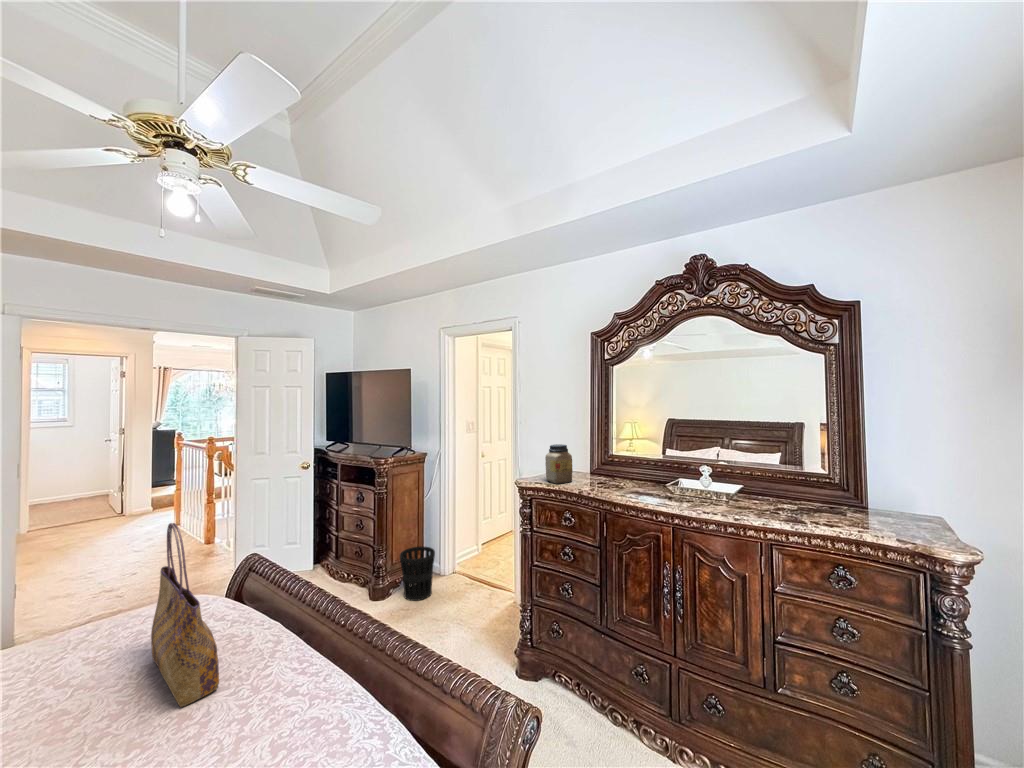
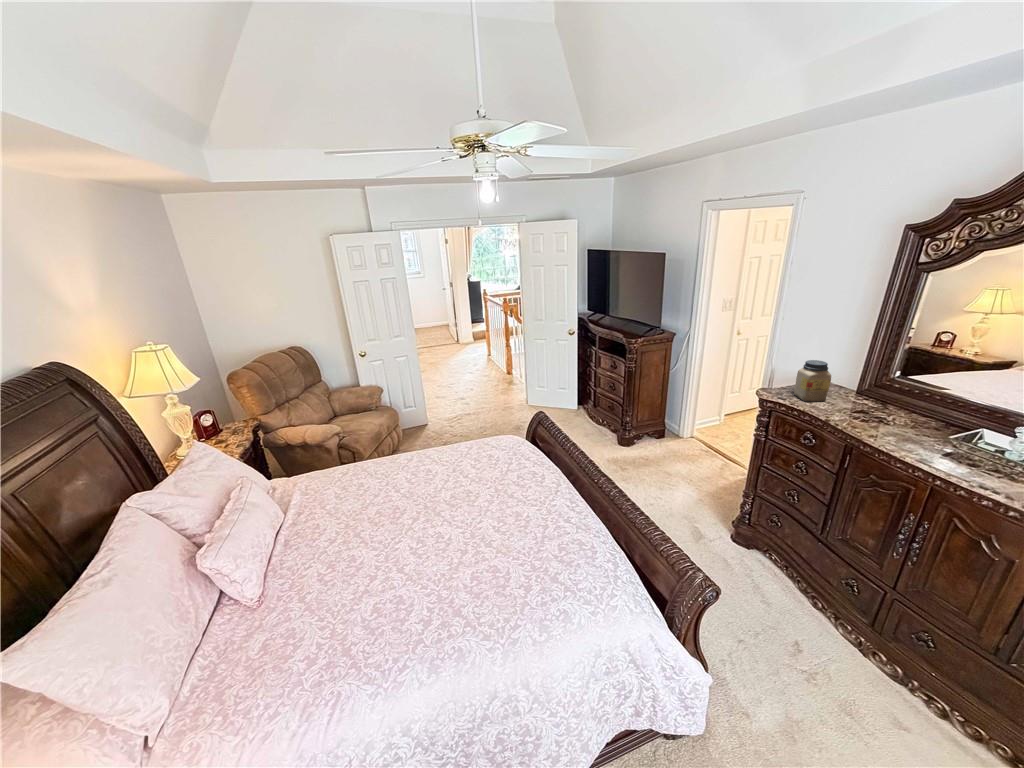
tote bag: present [151,523,219,707] -> none [497,412,531,507]
wastebasket: present [400,546,435,601] -> none [643,412,674,454]

